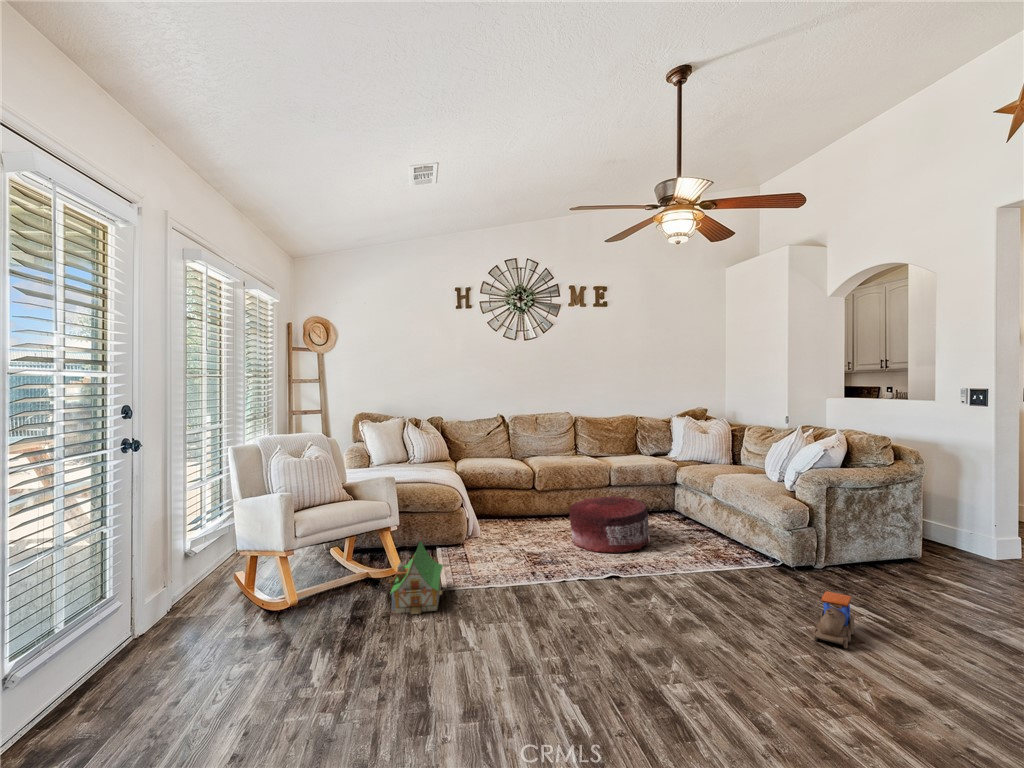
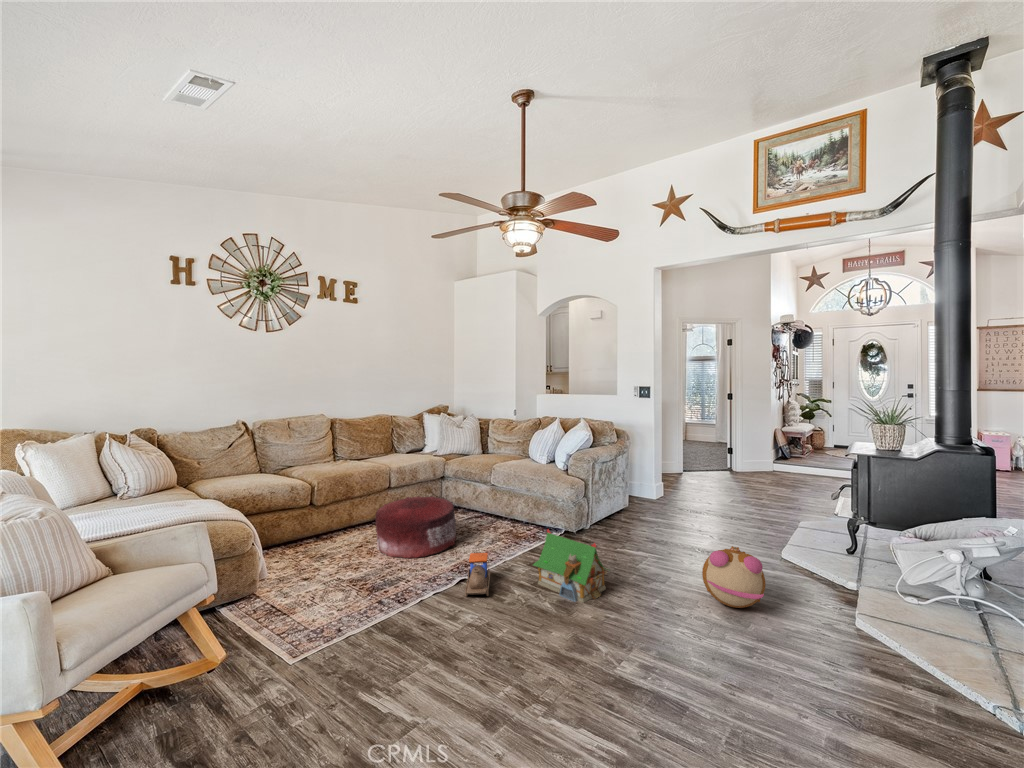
toy house: present [389,538,443,614] -> present [533,529,610,603]
toy train: present [813,591,854,649] -> present [465,553,490,597]
plush toy: none [860,610,972,702] -> present [702,546,765,608]

